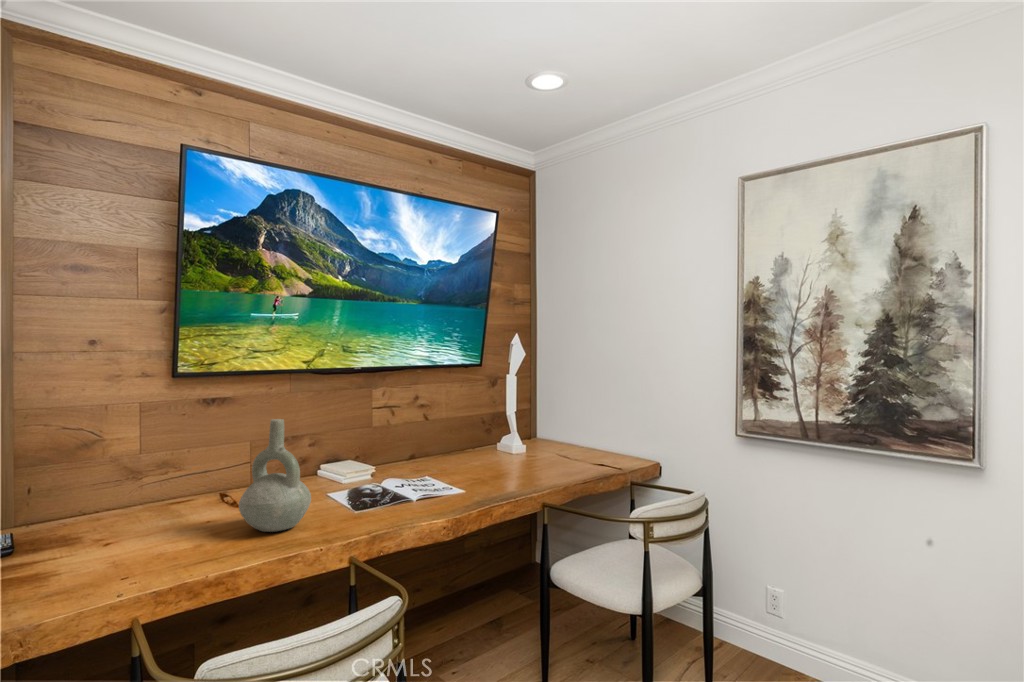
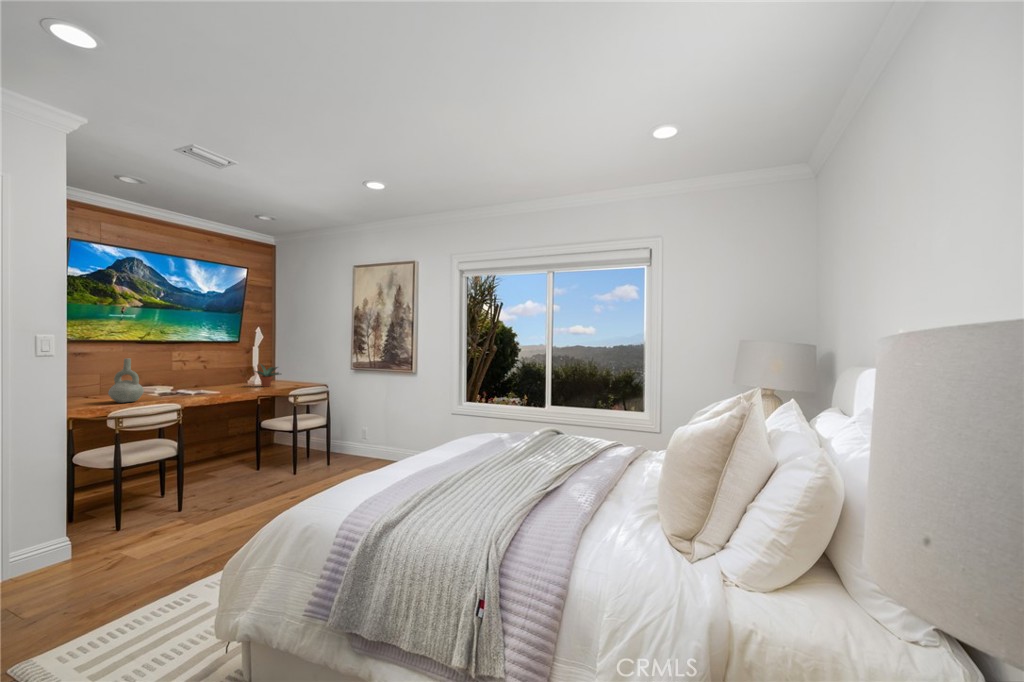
potted plant: none [514,414,573,469] -> present [255,364,279,387]

